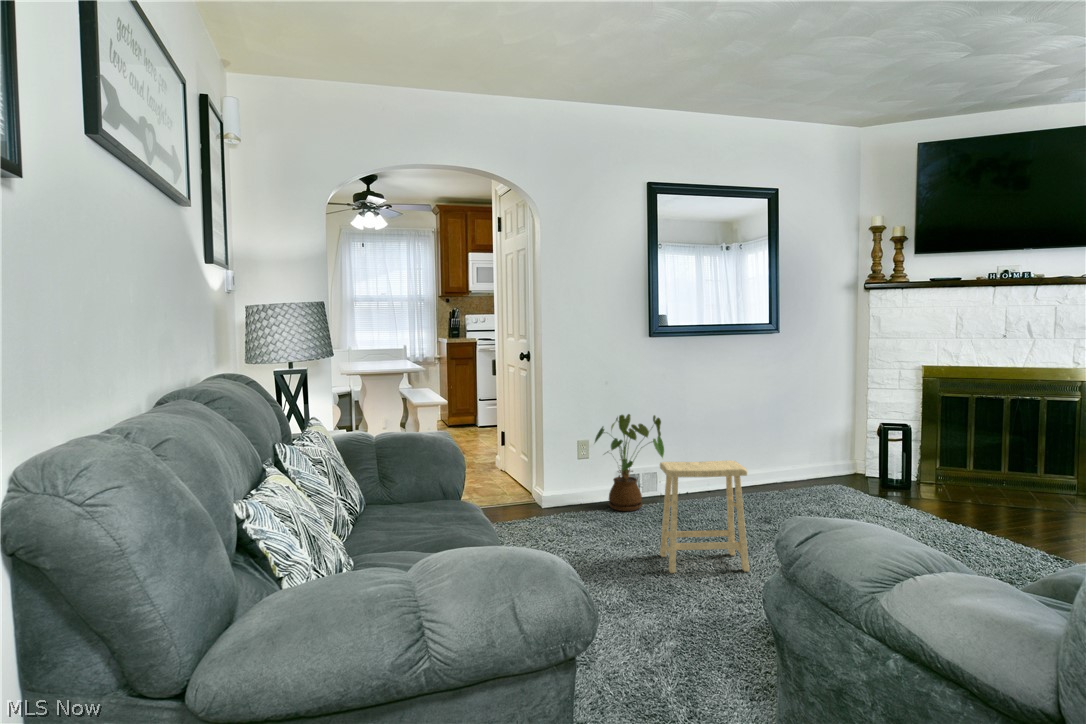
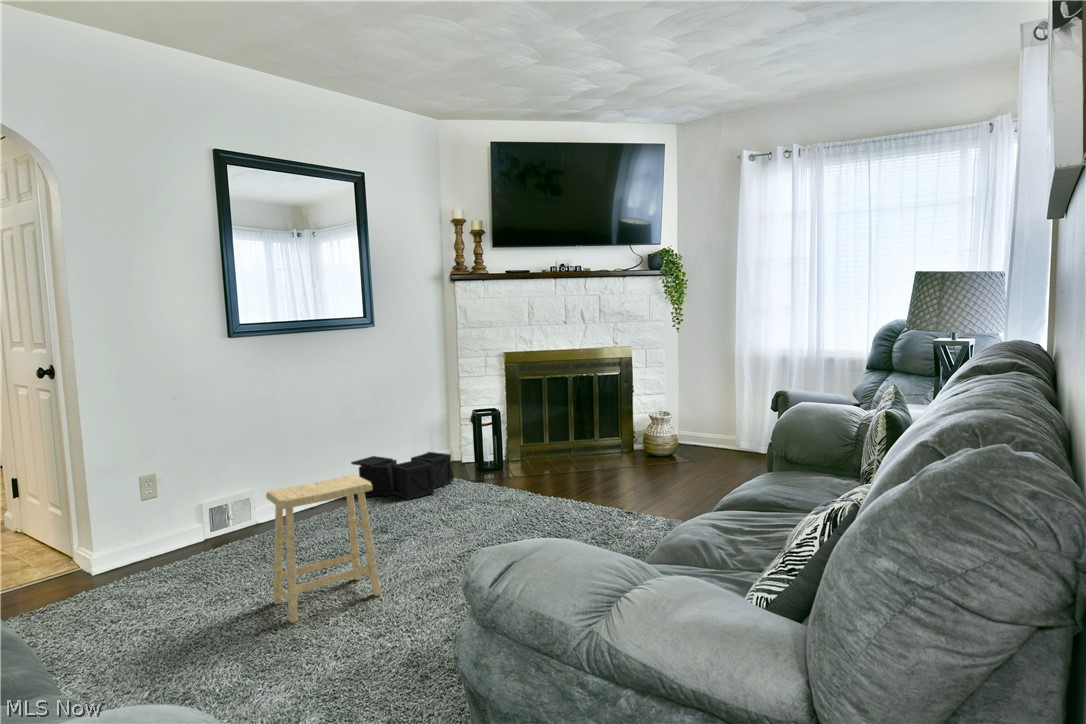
house plant: present [595,414,664,511] -> none [164,431,262,555]
storage bin: none [747,455,851,501] -> present [351,452,454,499]

